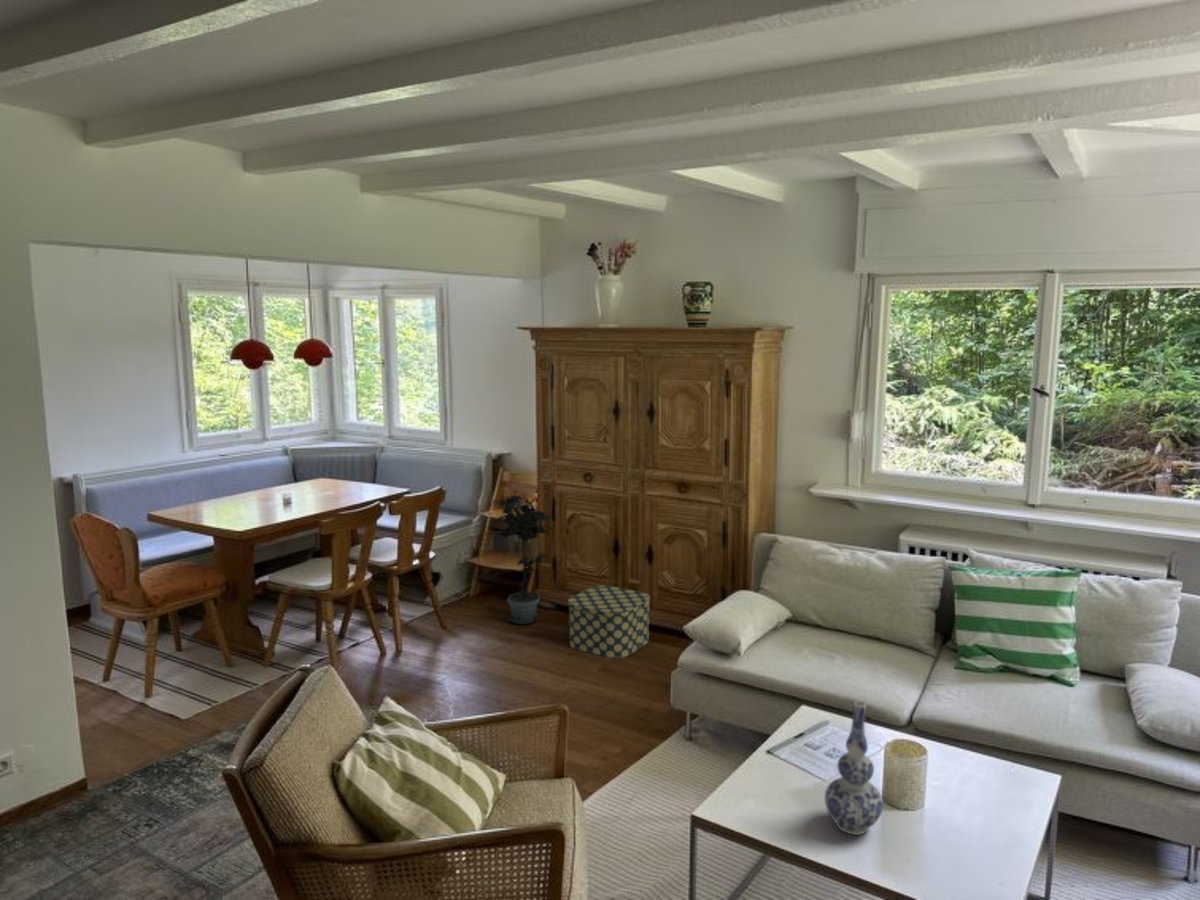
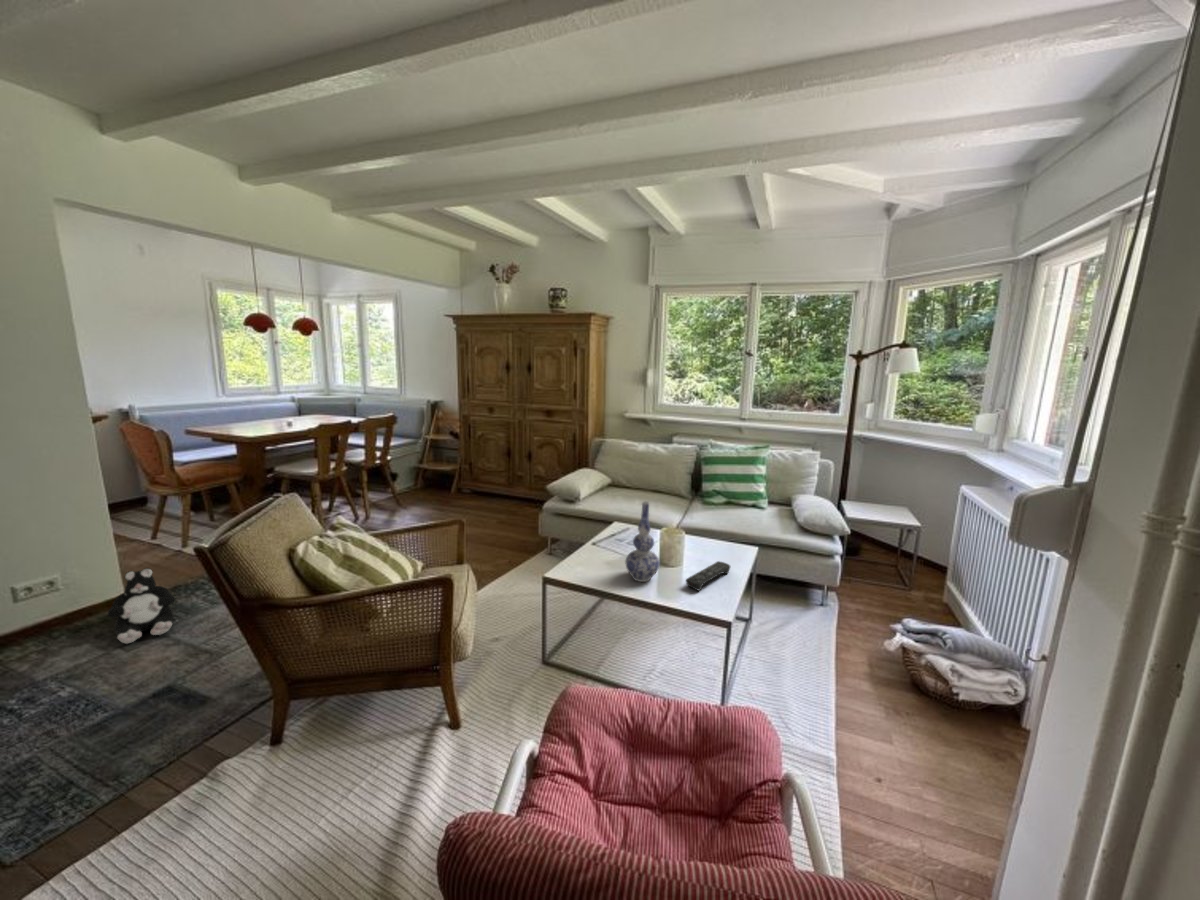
potted plant: present [492,490,552,624] -> none [429,417,470,500]
storage box: present [568,586,650,658] -> none [479,475,530,516]
plush toy: none [74,746,155,857] -> present [108,568,175,644]
remote control: none [930,803,1010,861] -> present [686,561,730,590]

